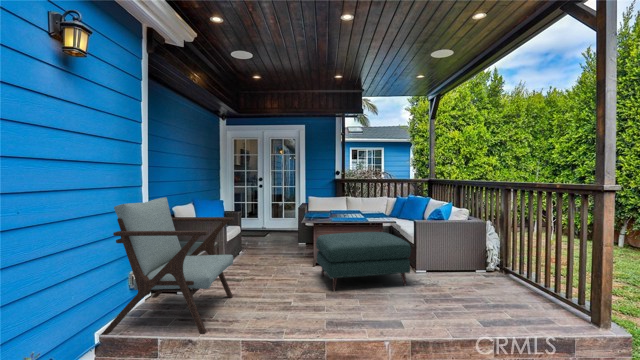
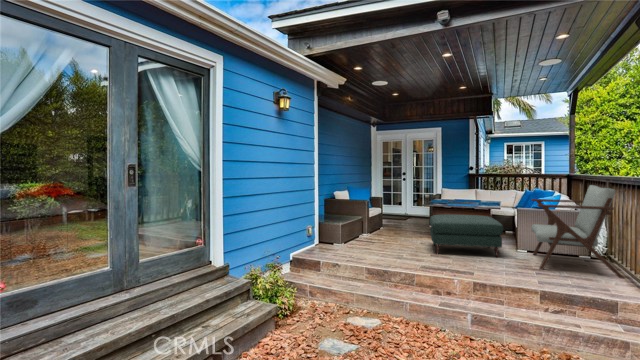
lounge chair: present [102,197,234,335] -> present [532,185,624,279]

